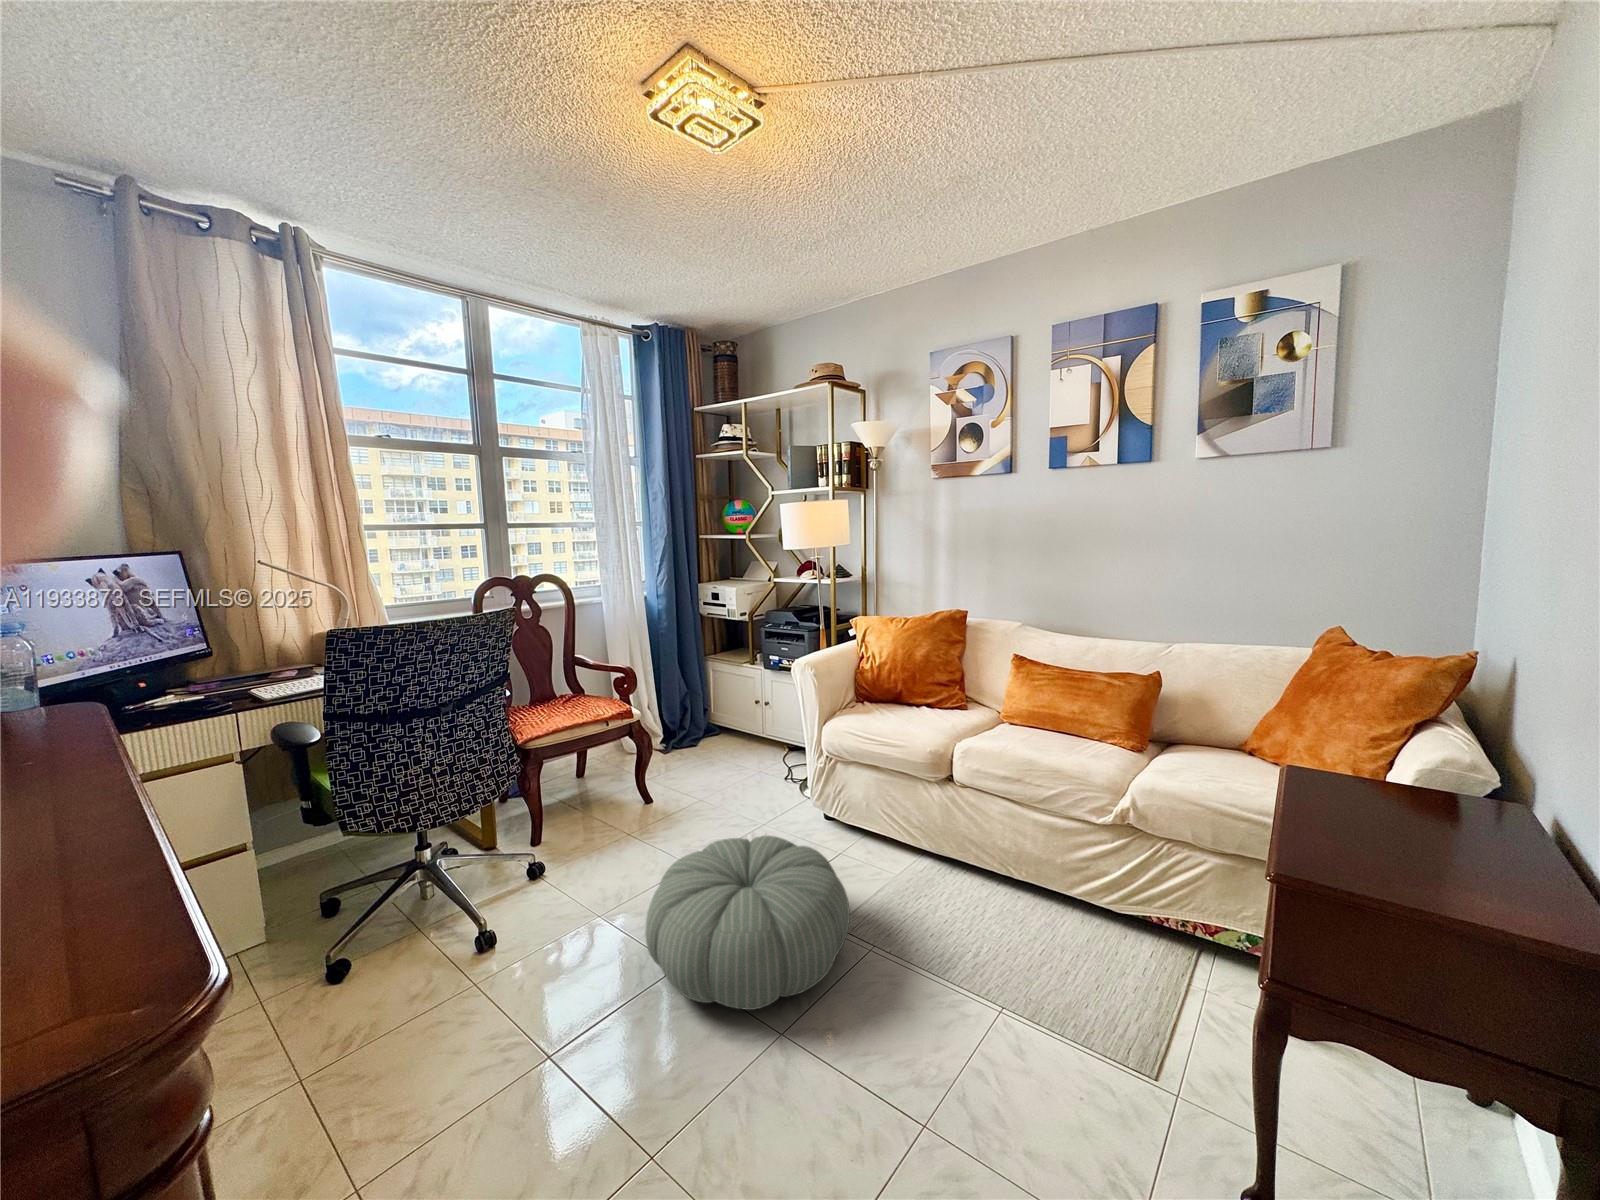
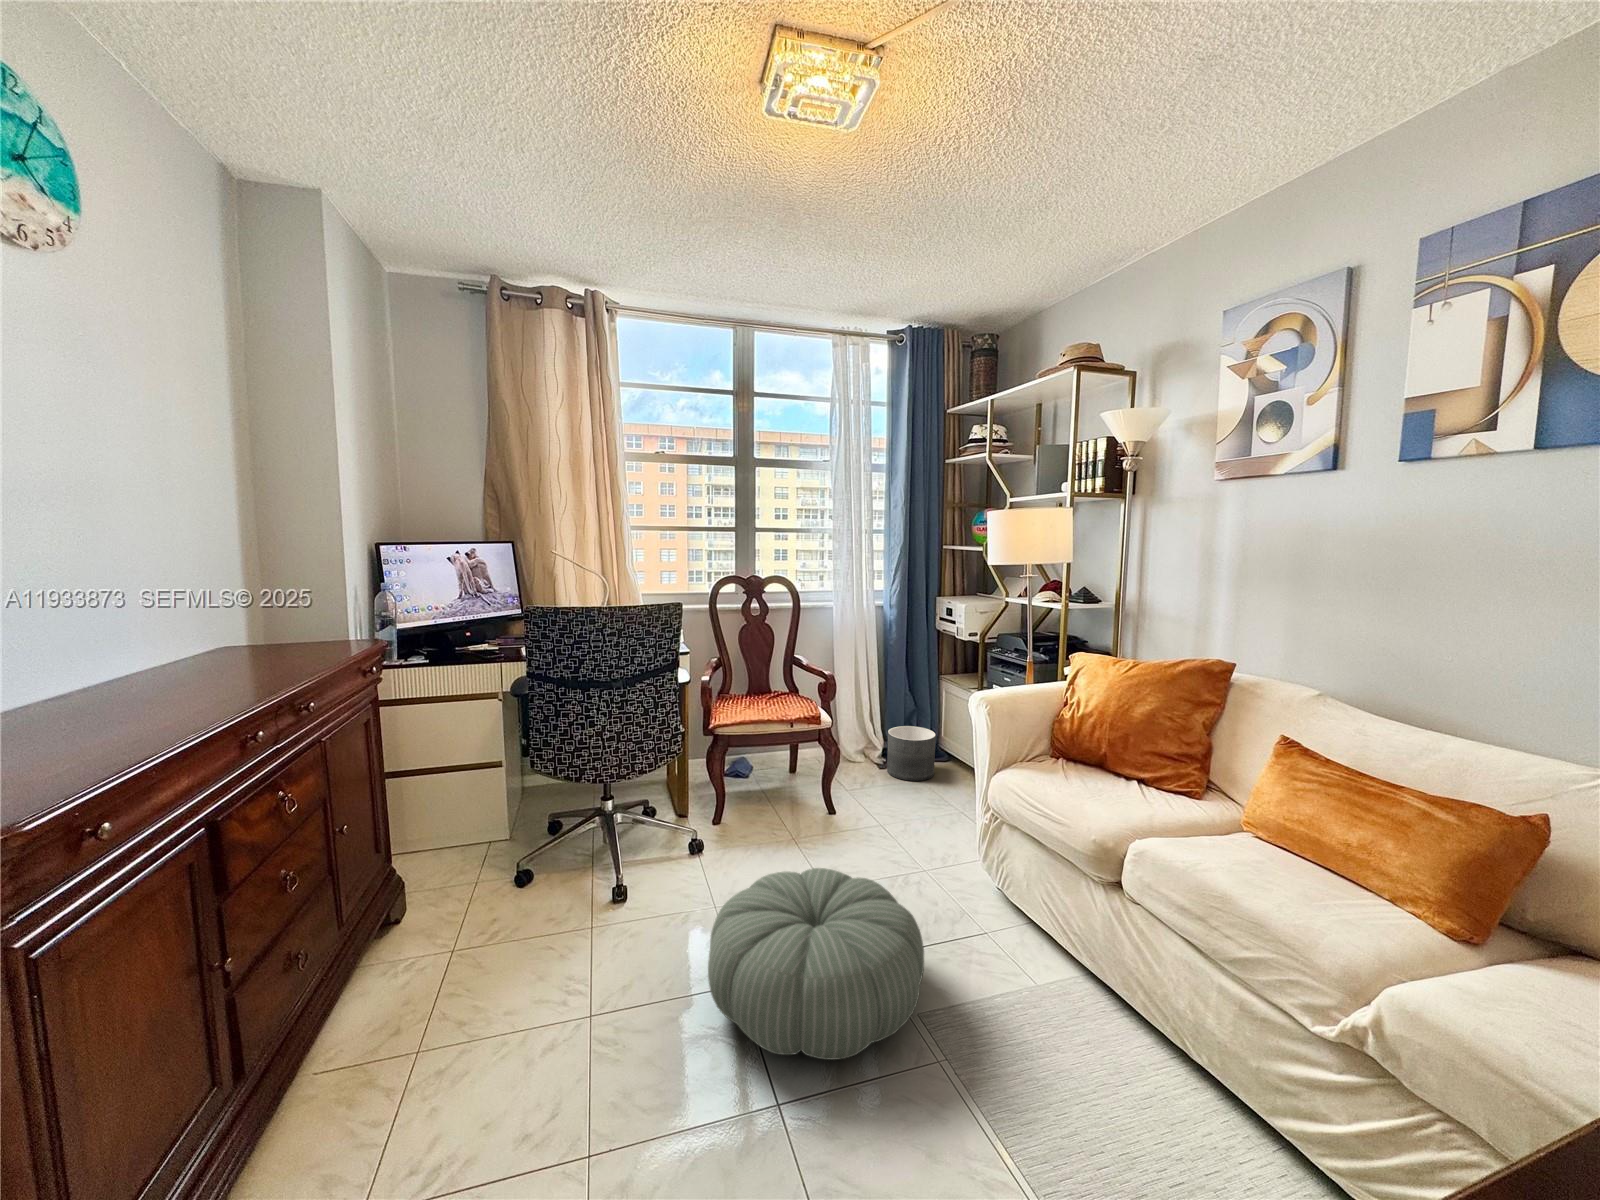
planter: none [674,706,719,756] -> present [887,726,936,781]

